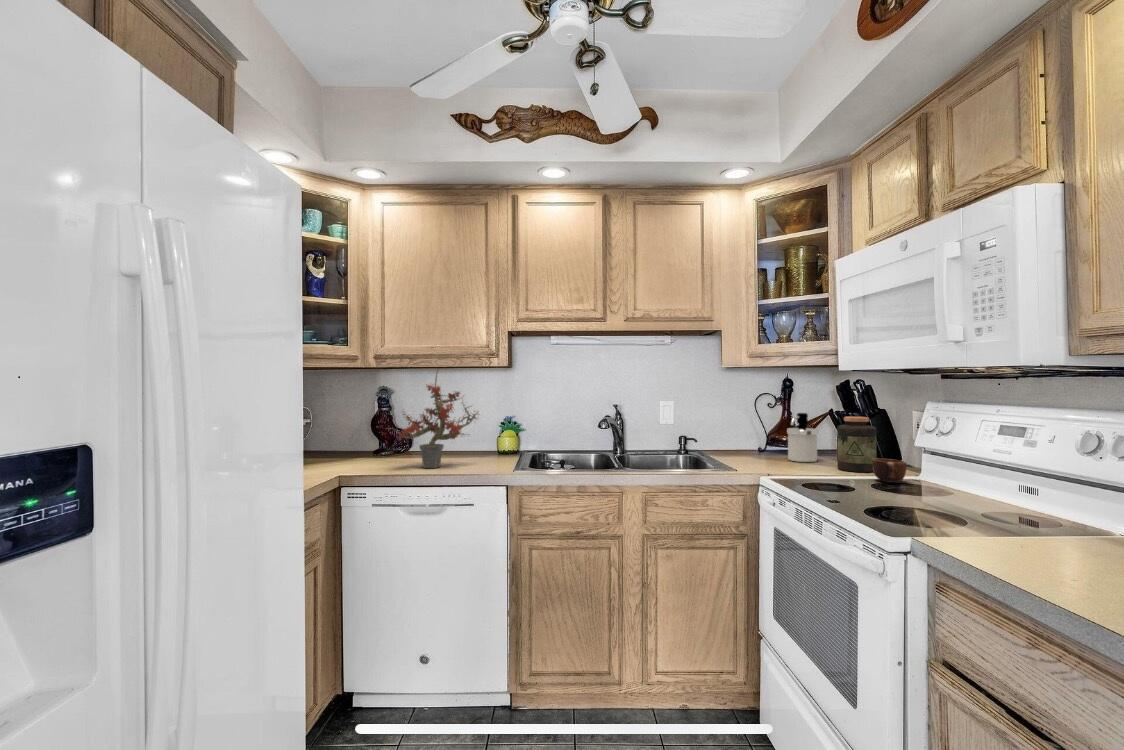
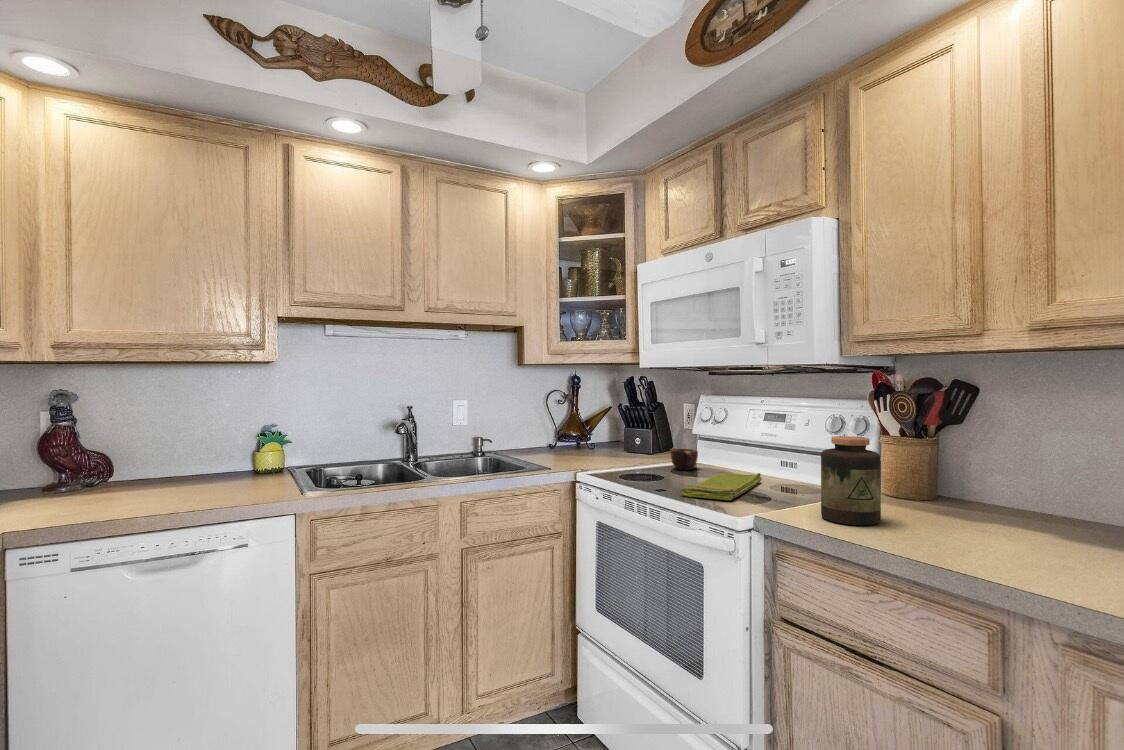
potted plant: present [390,374,478,468] -> none [103,361,246,498]
soap dispenser: present [787,413,818,462] -> none [581,409,609,456]
jar: present [837,416,876,472] -> present [821,436,881,525]
dish towel: none [846,490,974,518] -> present [680,473,762,500]

